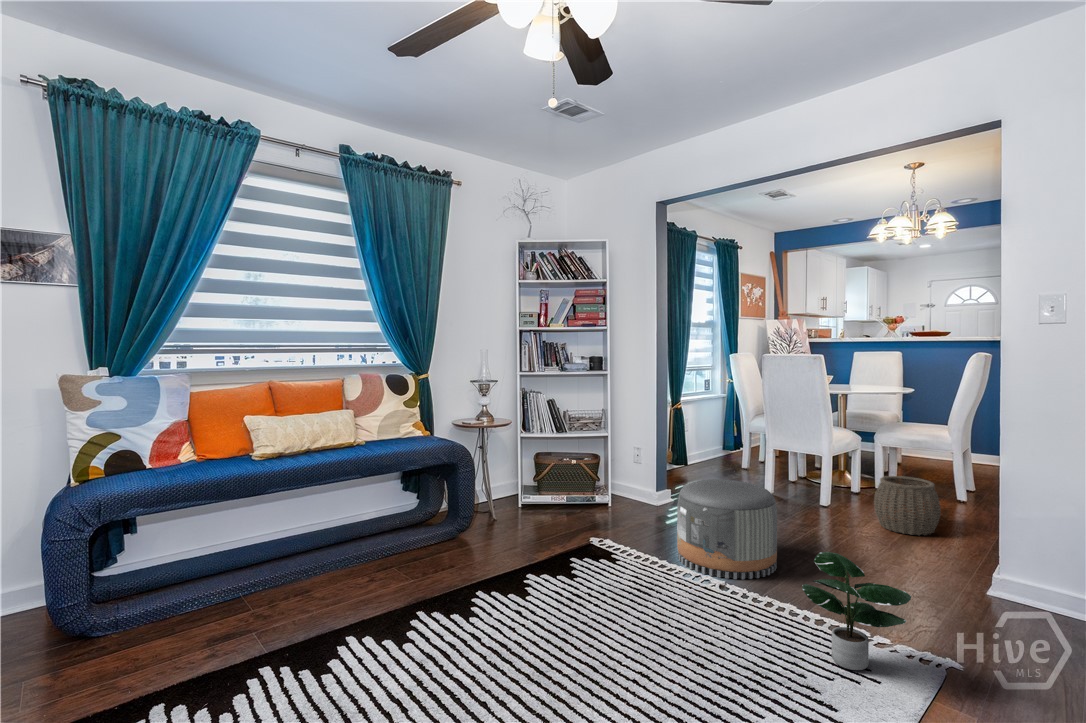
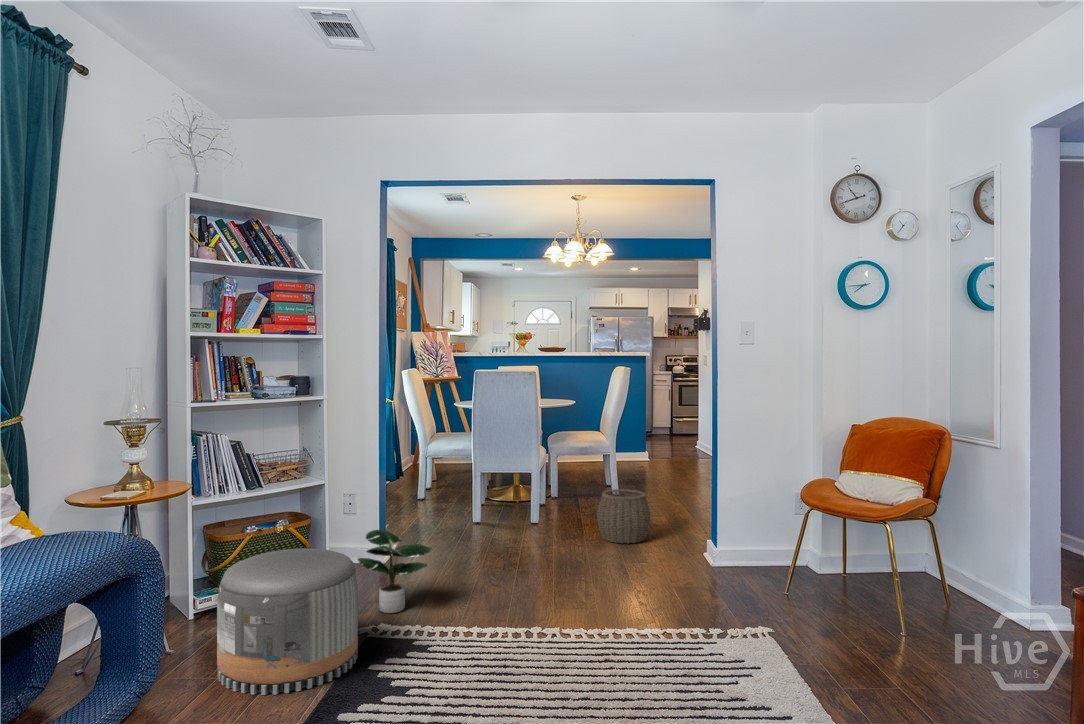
pouf: present [677,479,777,579] -> present [217,548,358,695]
potted plant: present [802,552,911,670] -> present [358,530,431,613]

